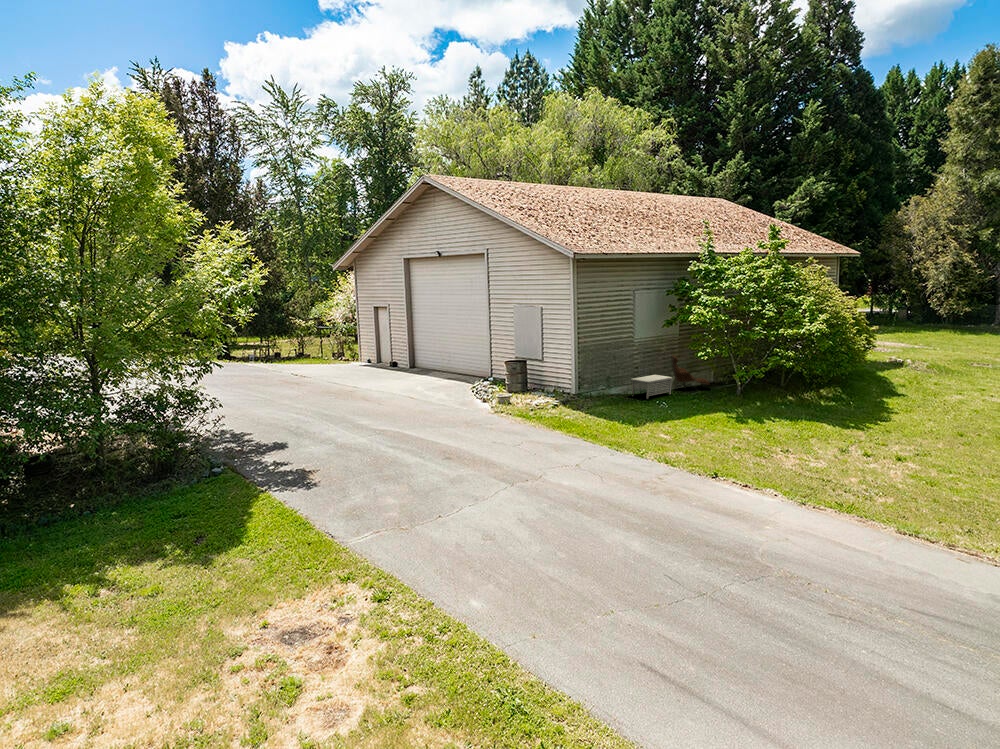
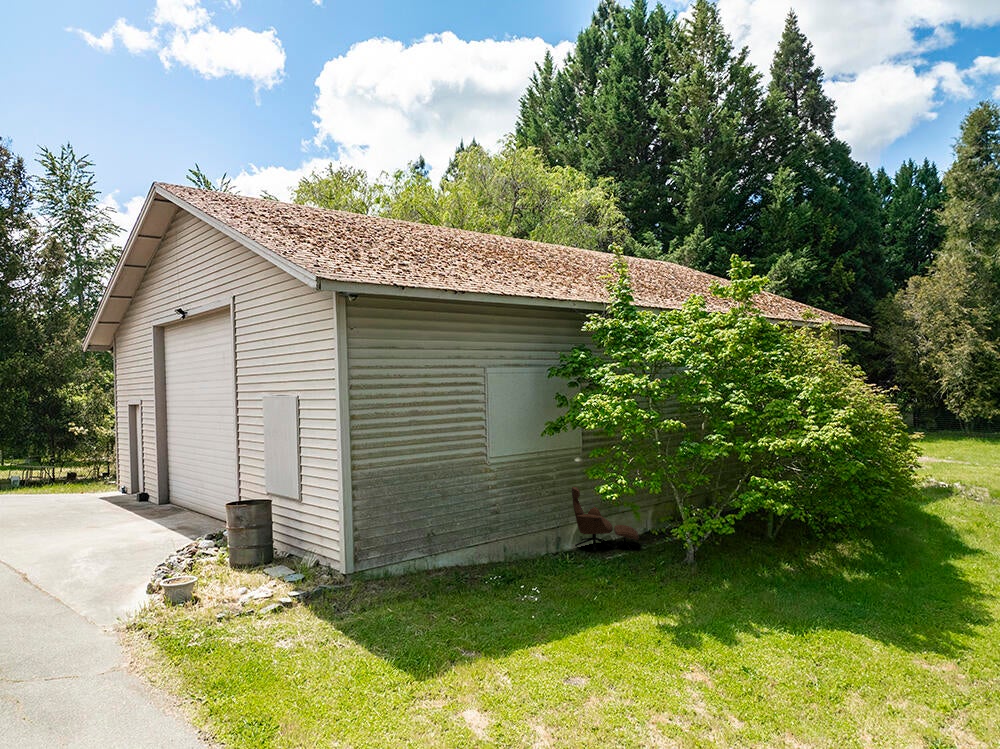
storage bench: present [631,375,672,399] -> none [482,521,565,575]

